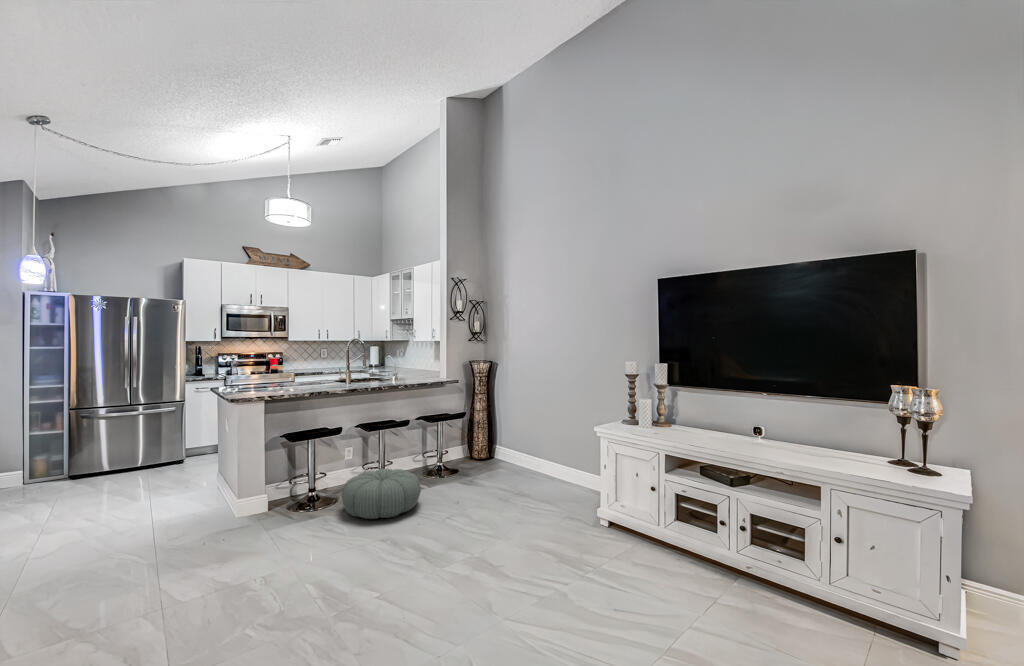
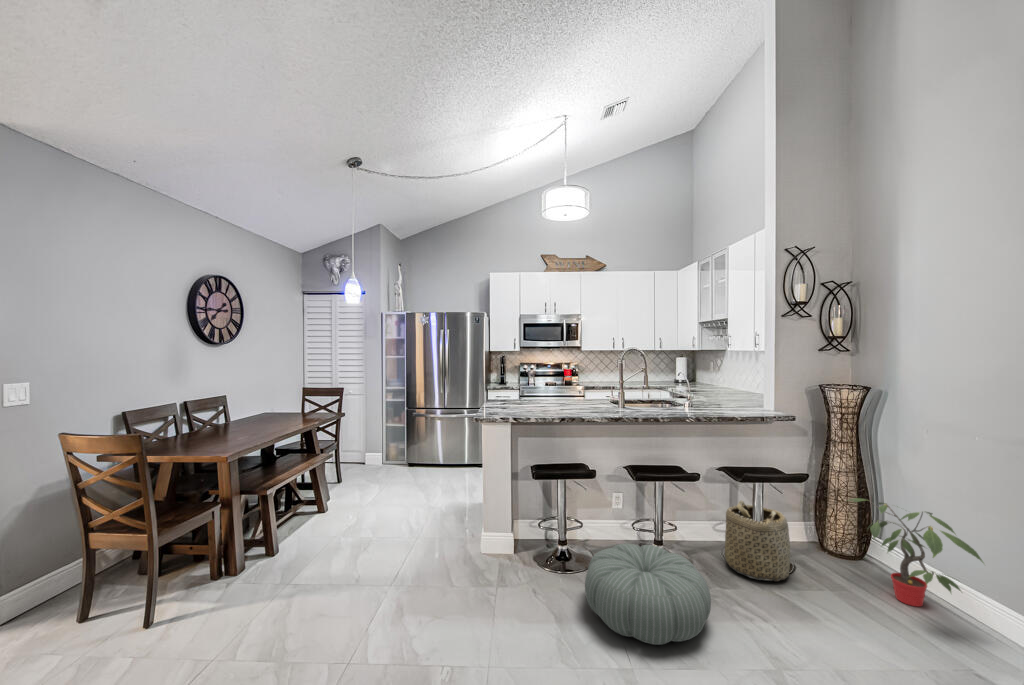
potted plant: none [481,422,534,471] -> present [848,498,984,606]
basket: none [421,435,456,479] -> present [725,500,790,581]

